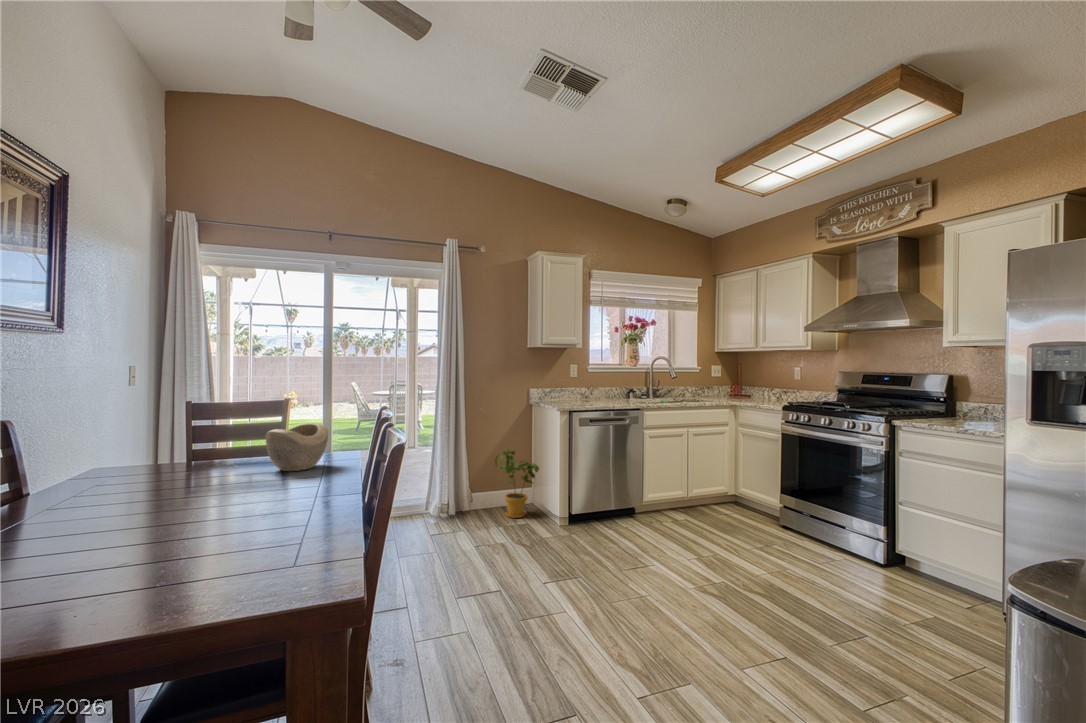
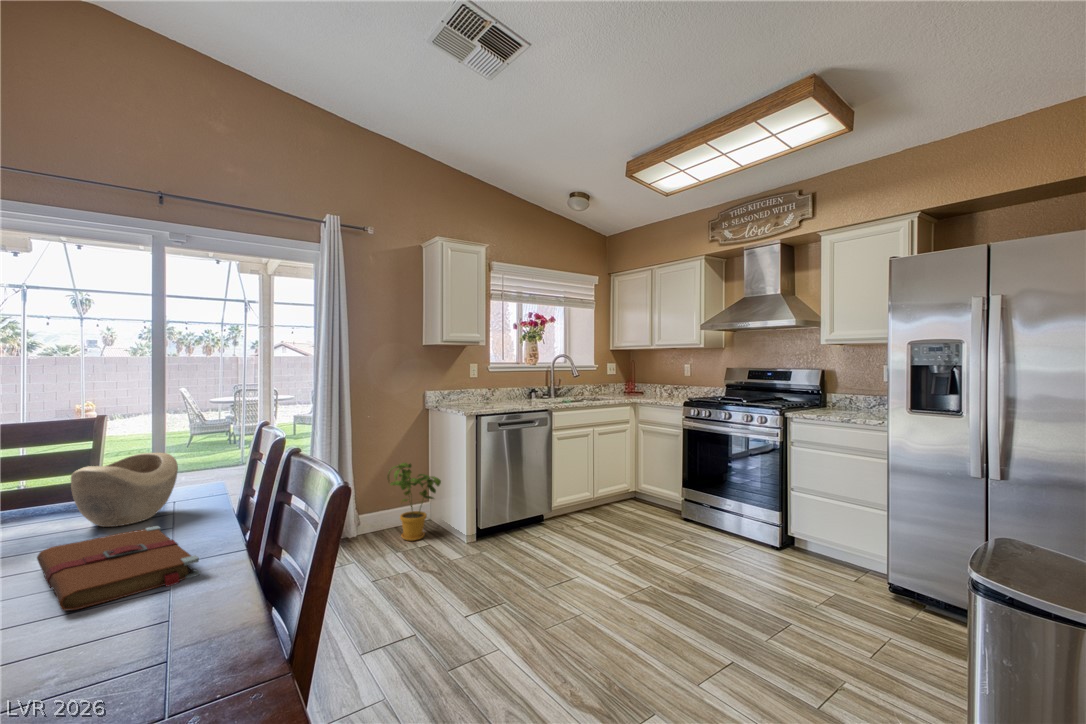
book: none [244,471,329,511] -> present [37,526,200,611]

